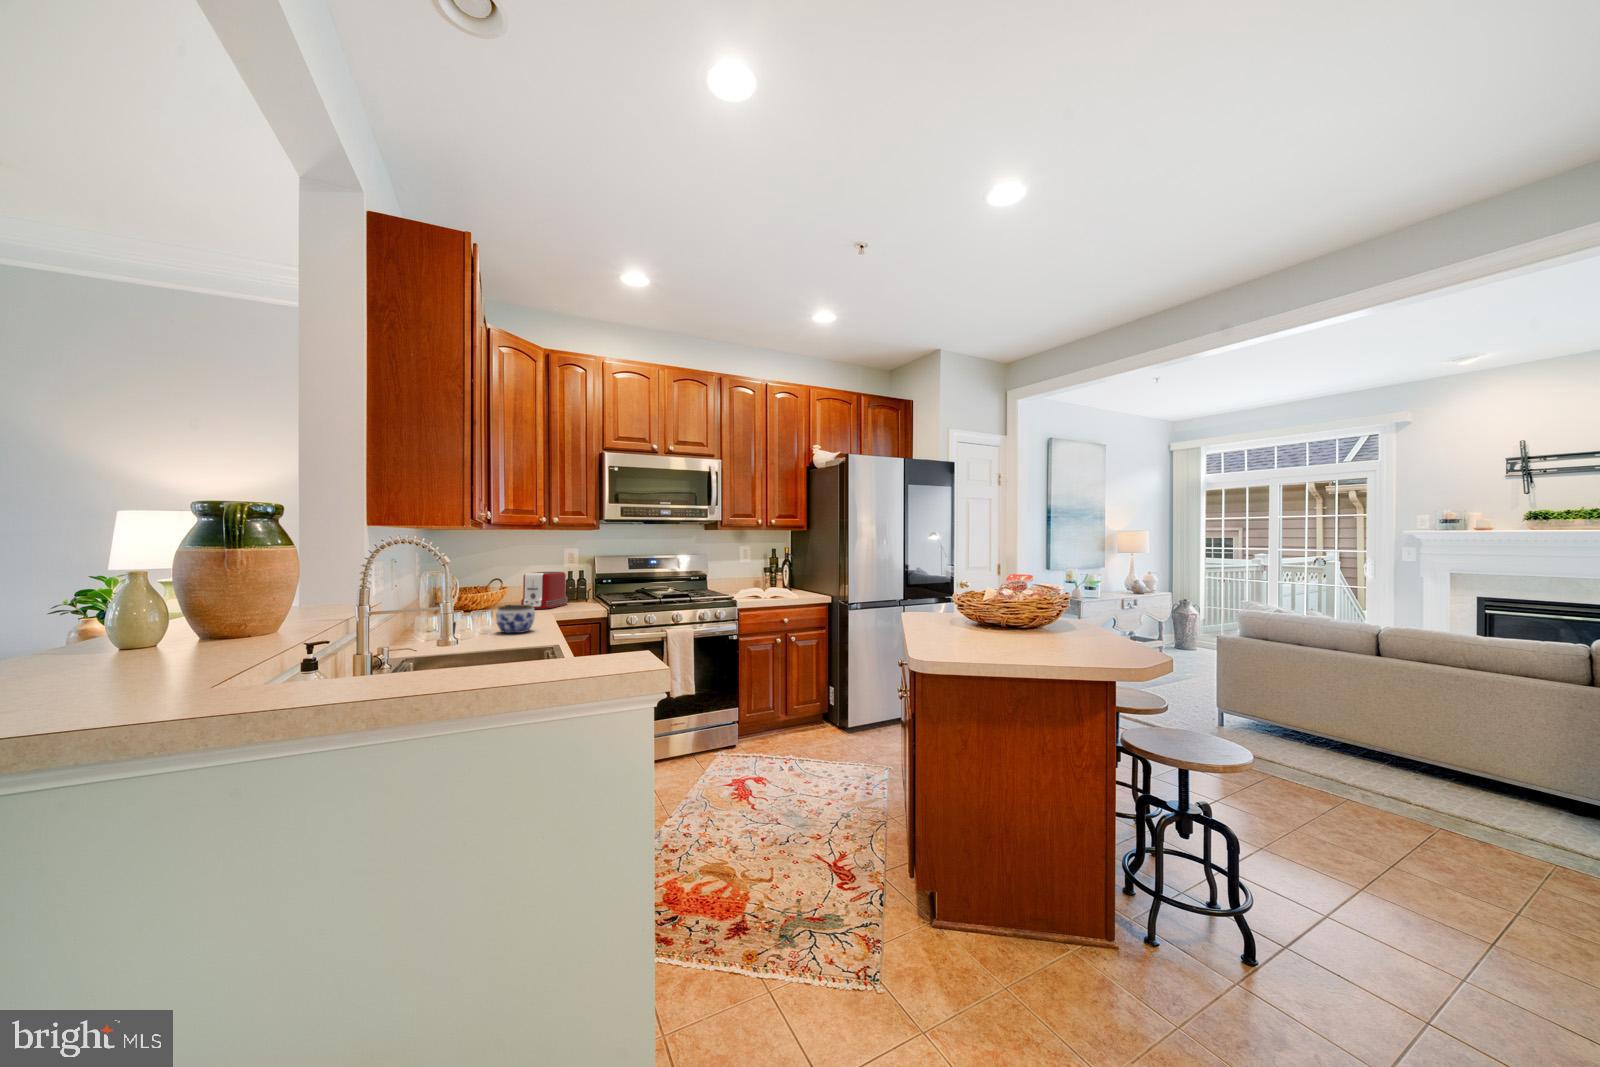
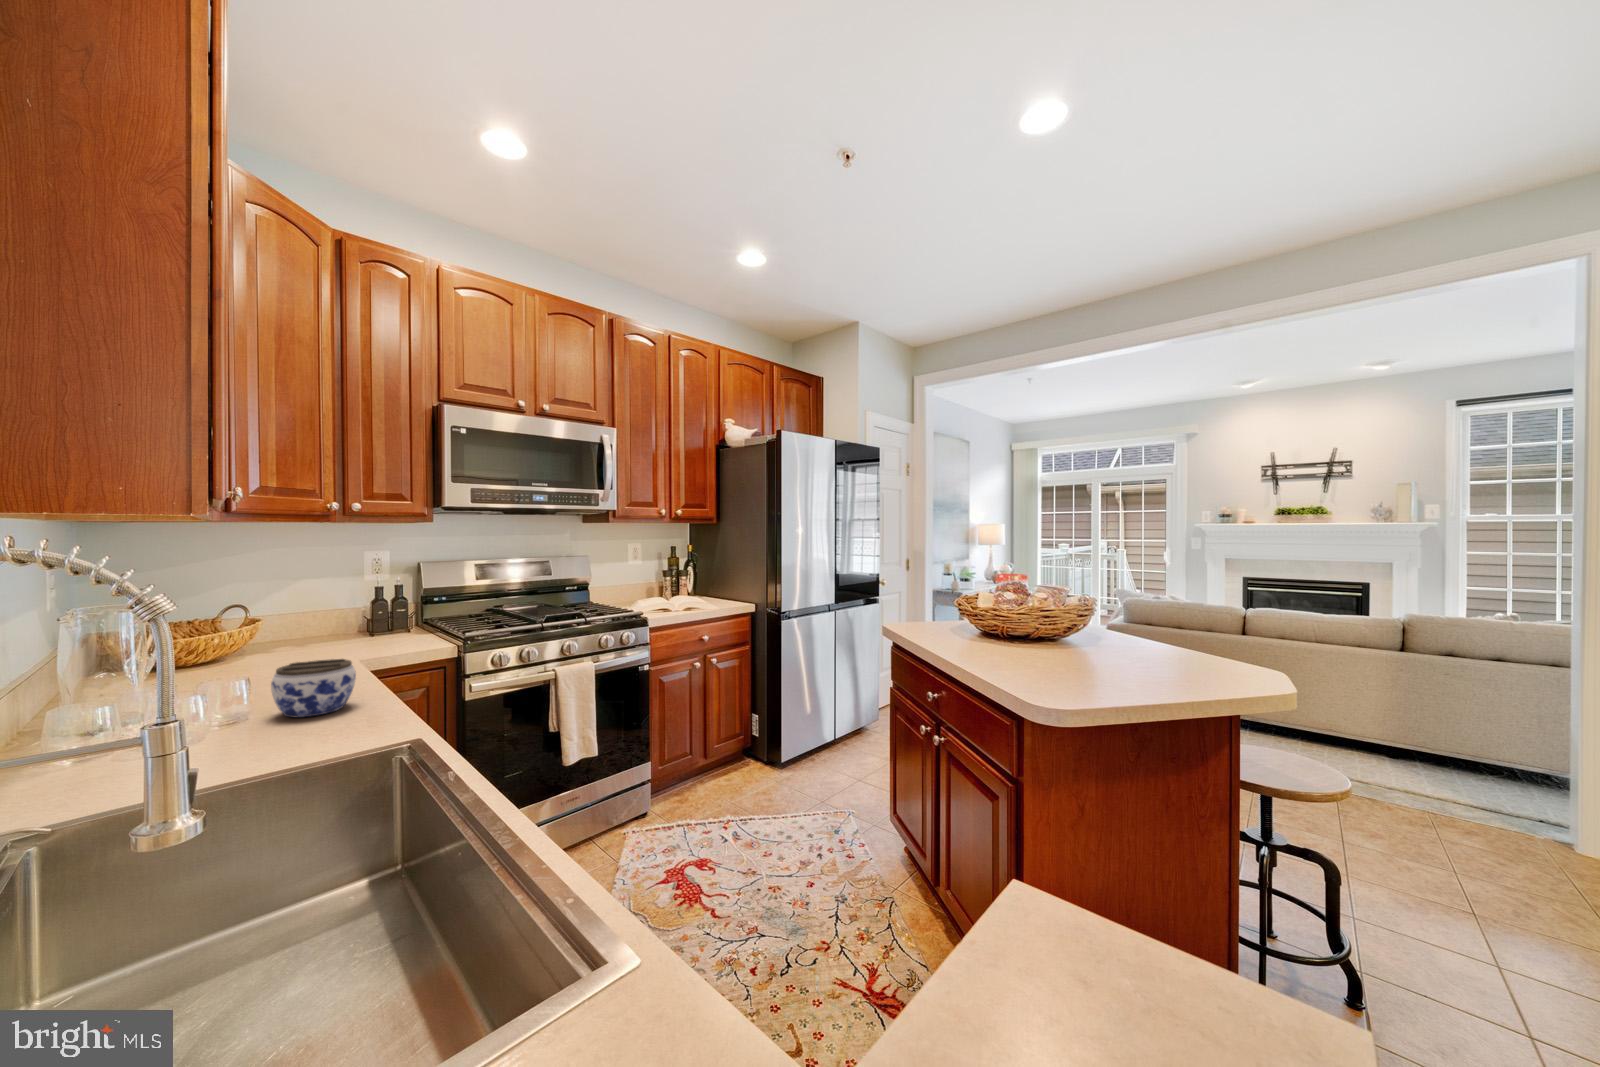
toaster: present [521,572,568,609] -> none [293,588,378,653]

